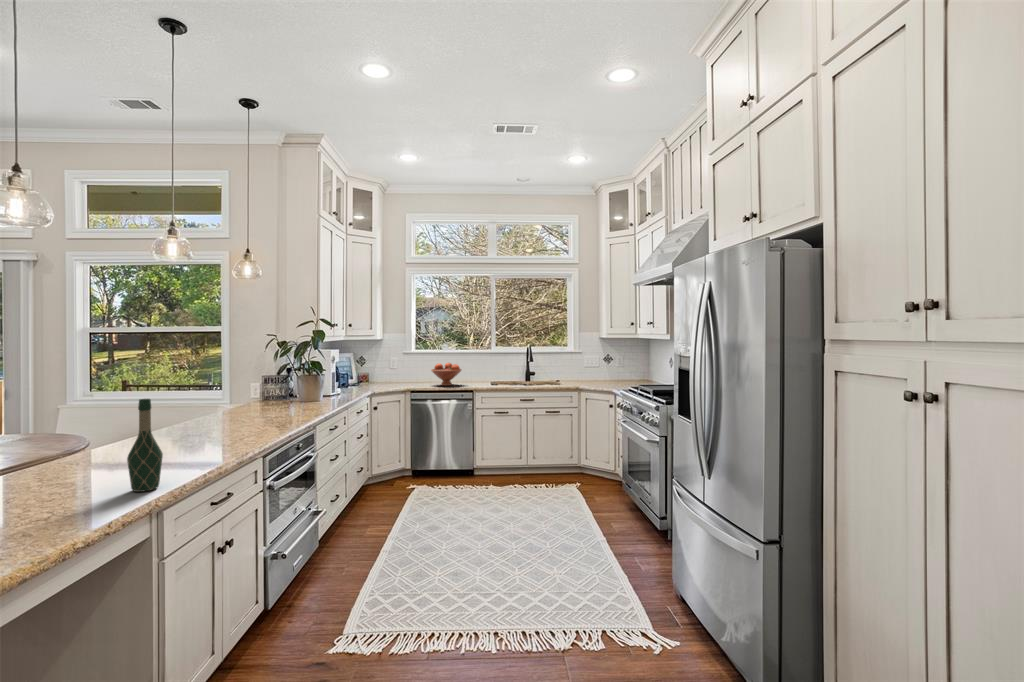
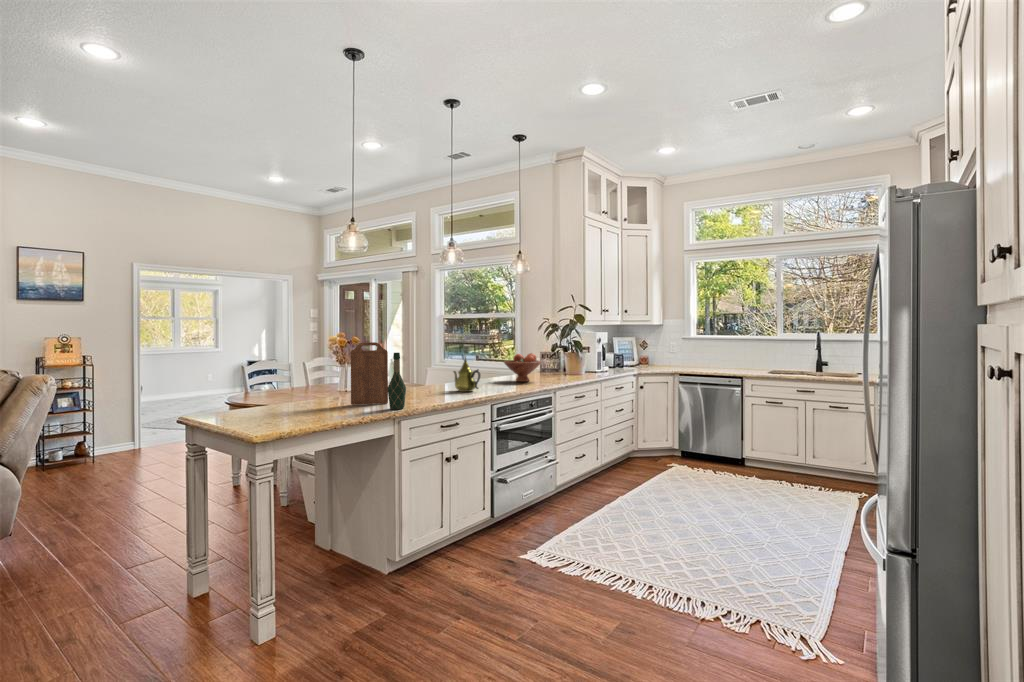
fruit bowl: present [431,363,461,386] -> present [504,353,541,382]
cutting board: none [29,382,108,494] -> present [350,342,388,405]
teapot: none [183,391,236,442] -> present [453,357,480,392]

